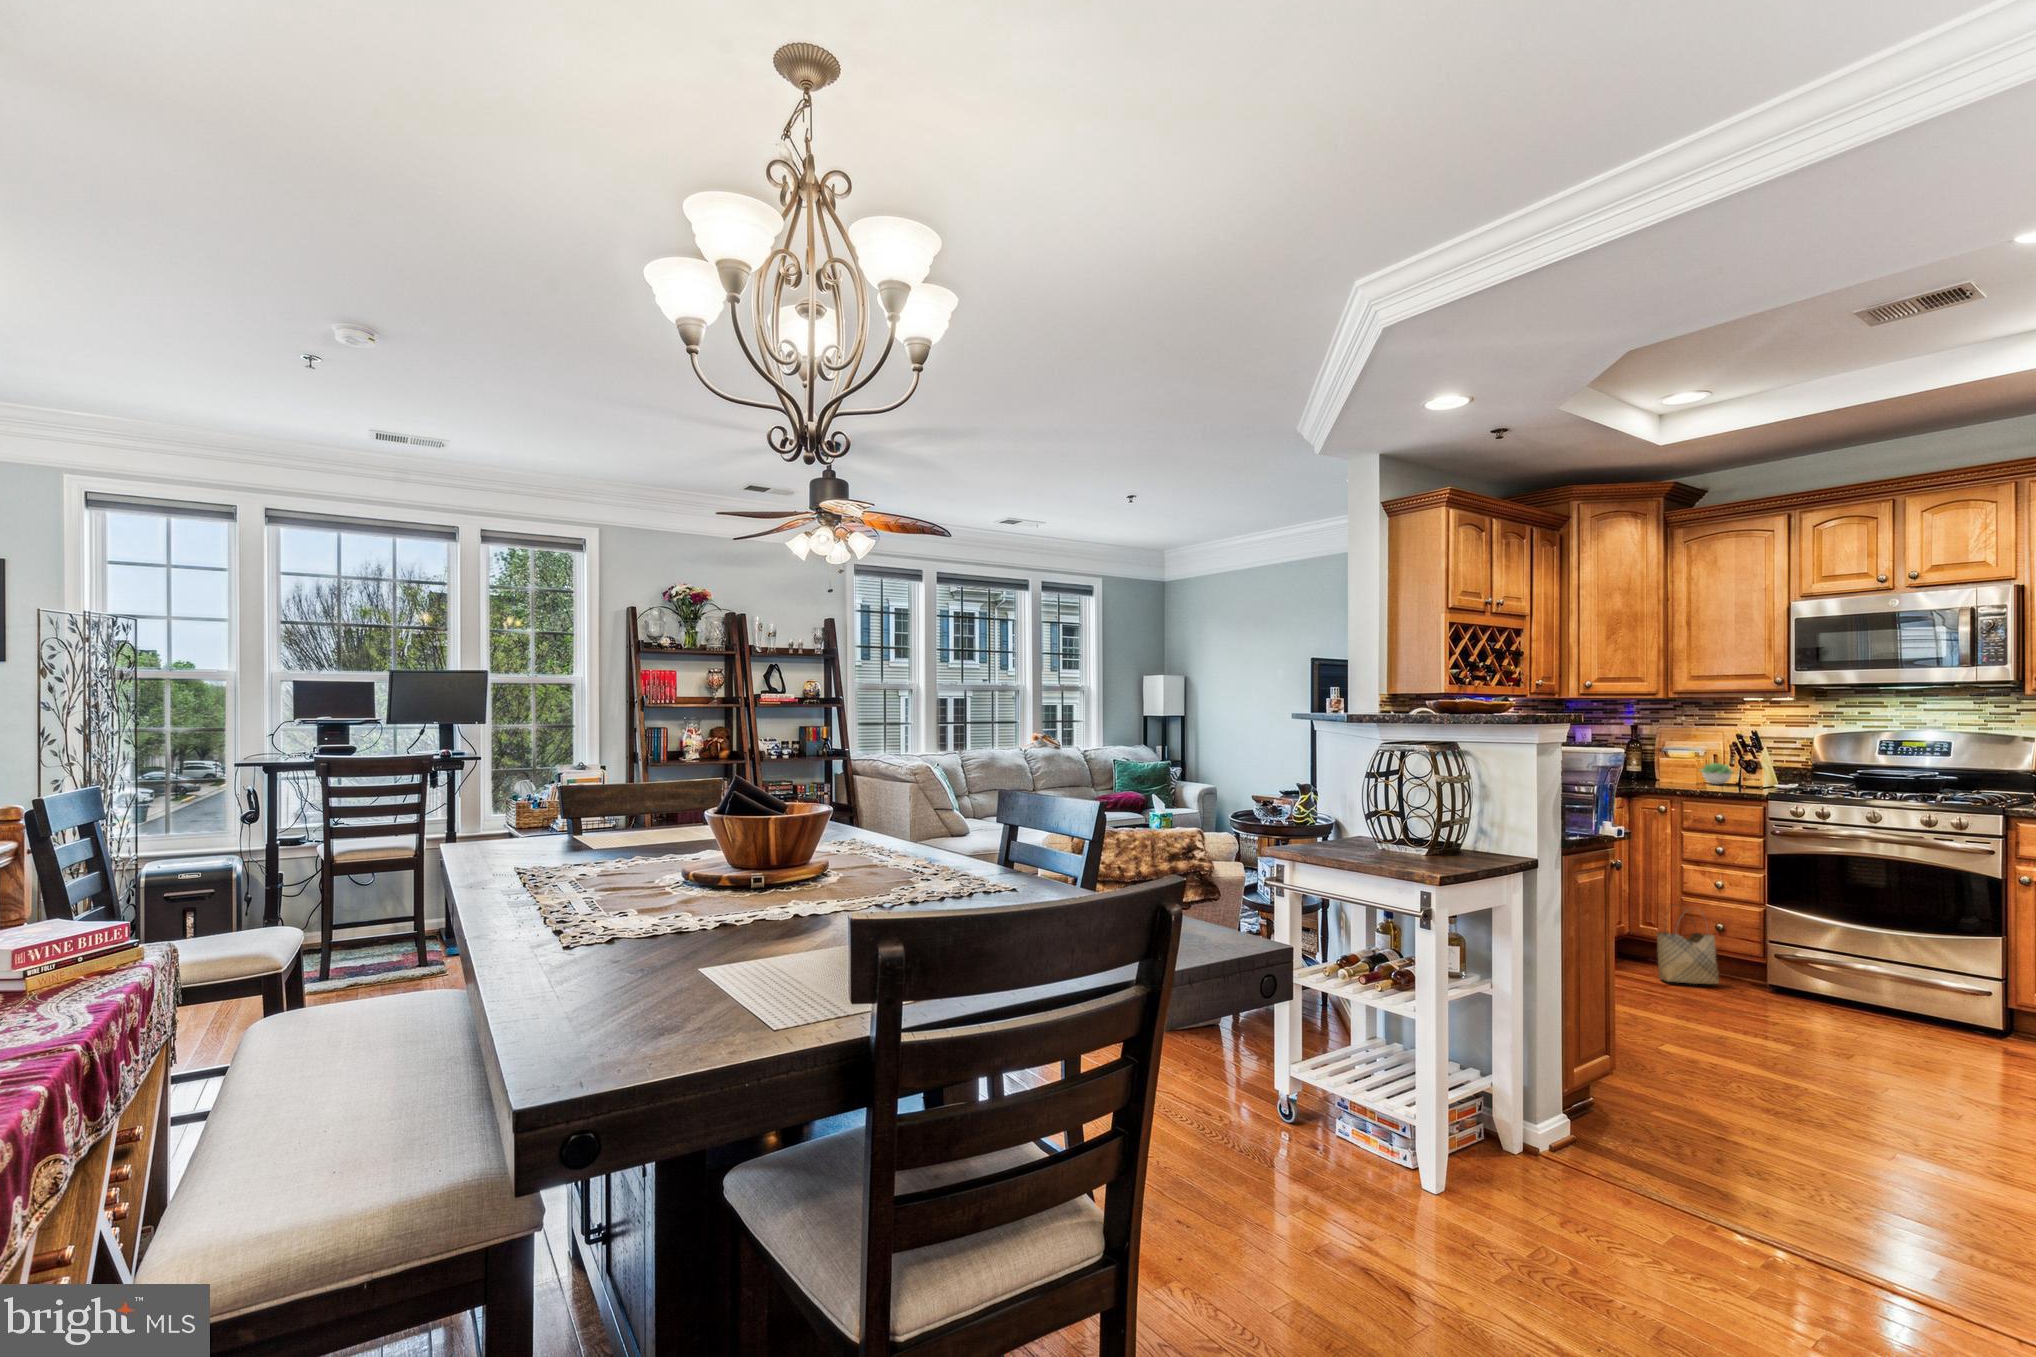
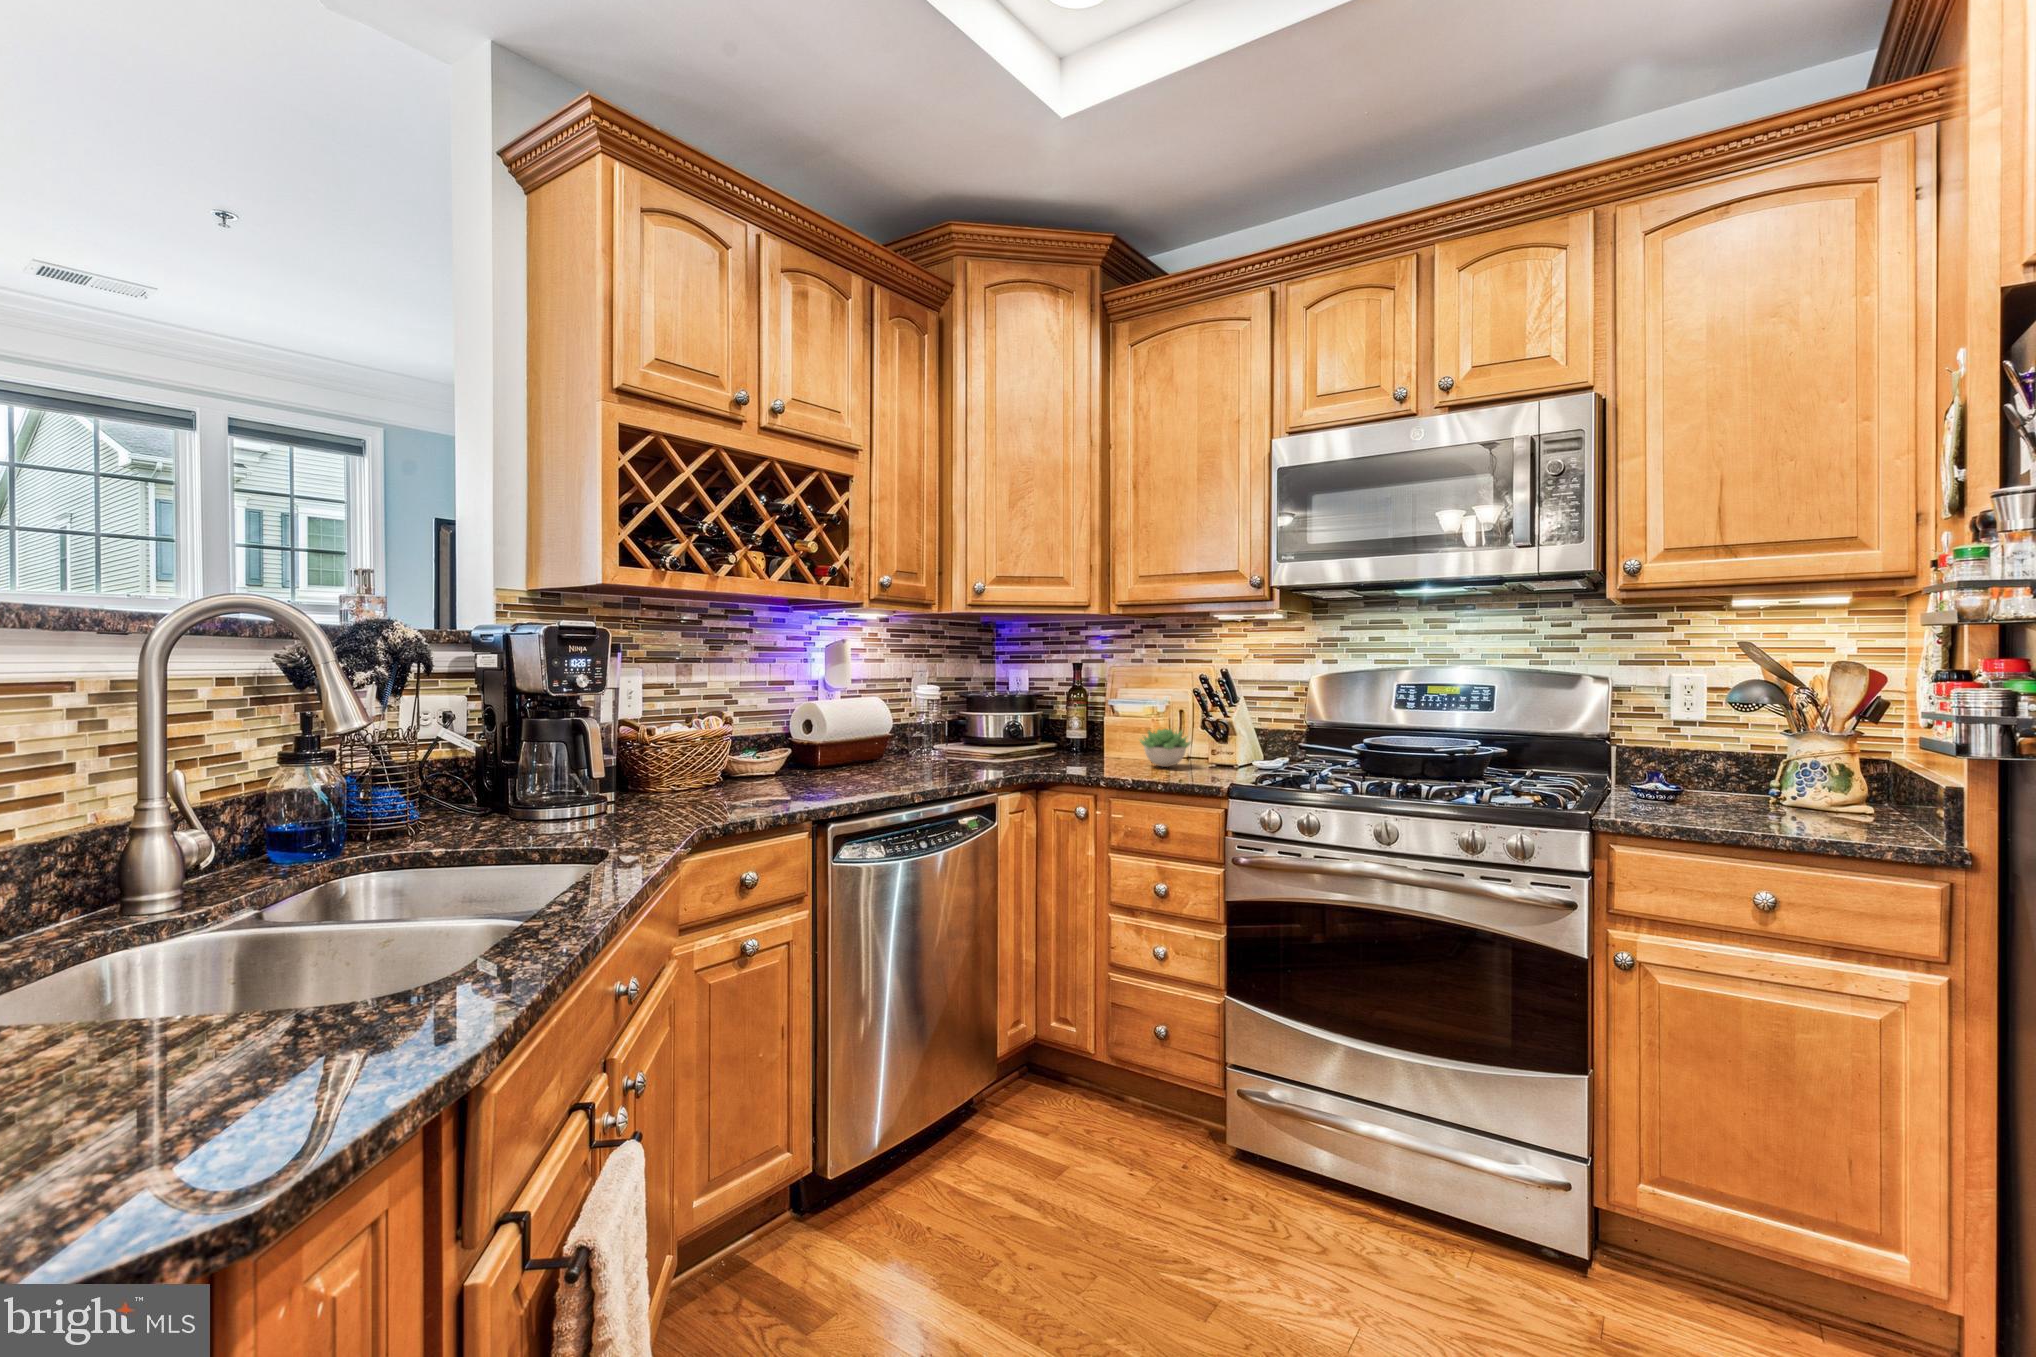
woven basket: present [1657,907,1719,984] -> none [1051,992,1151,1151]

